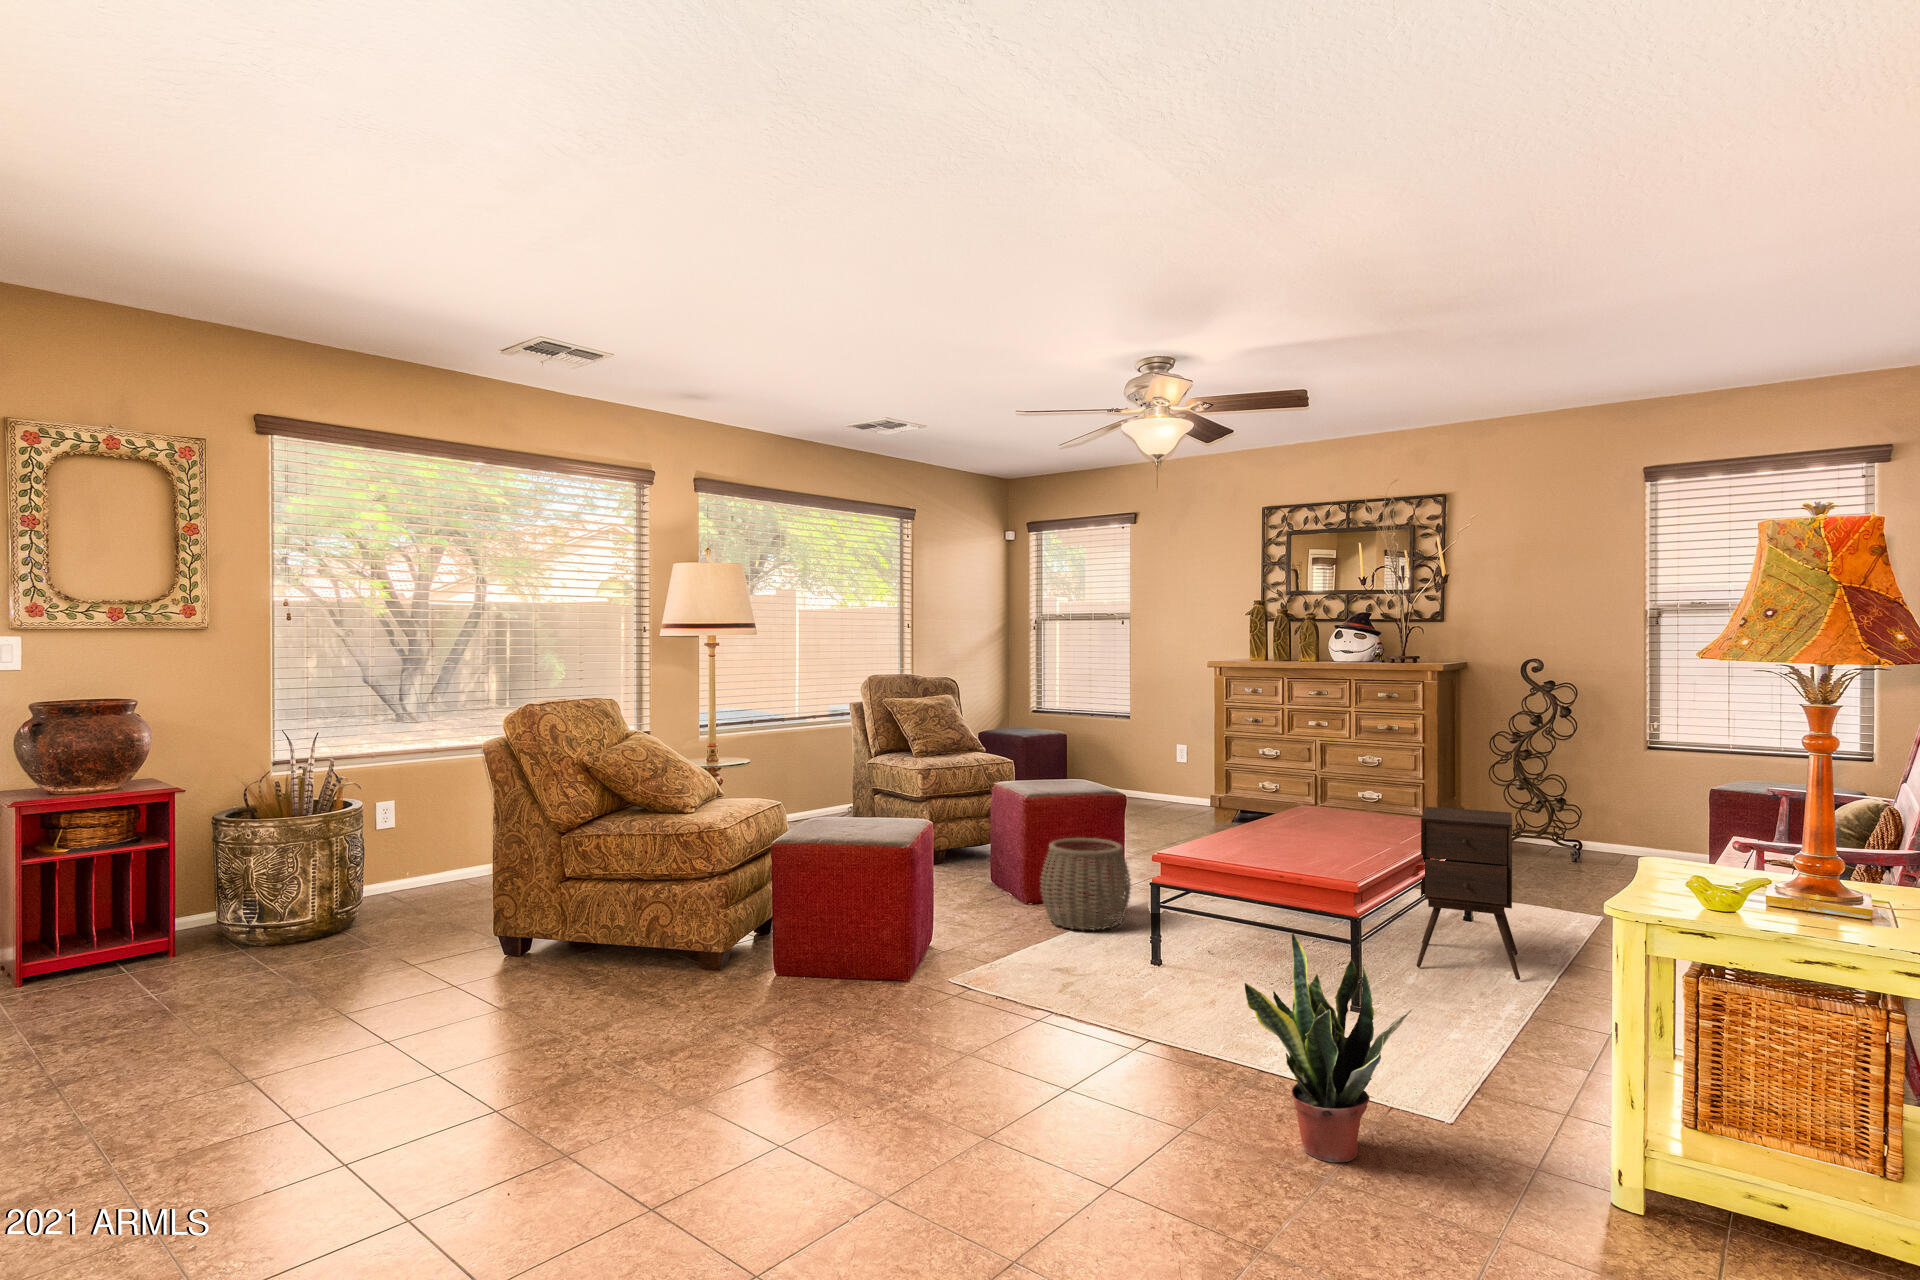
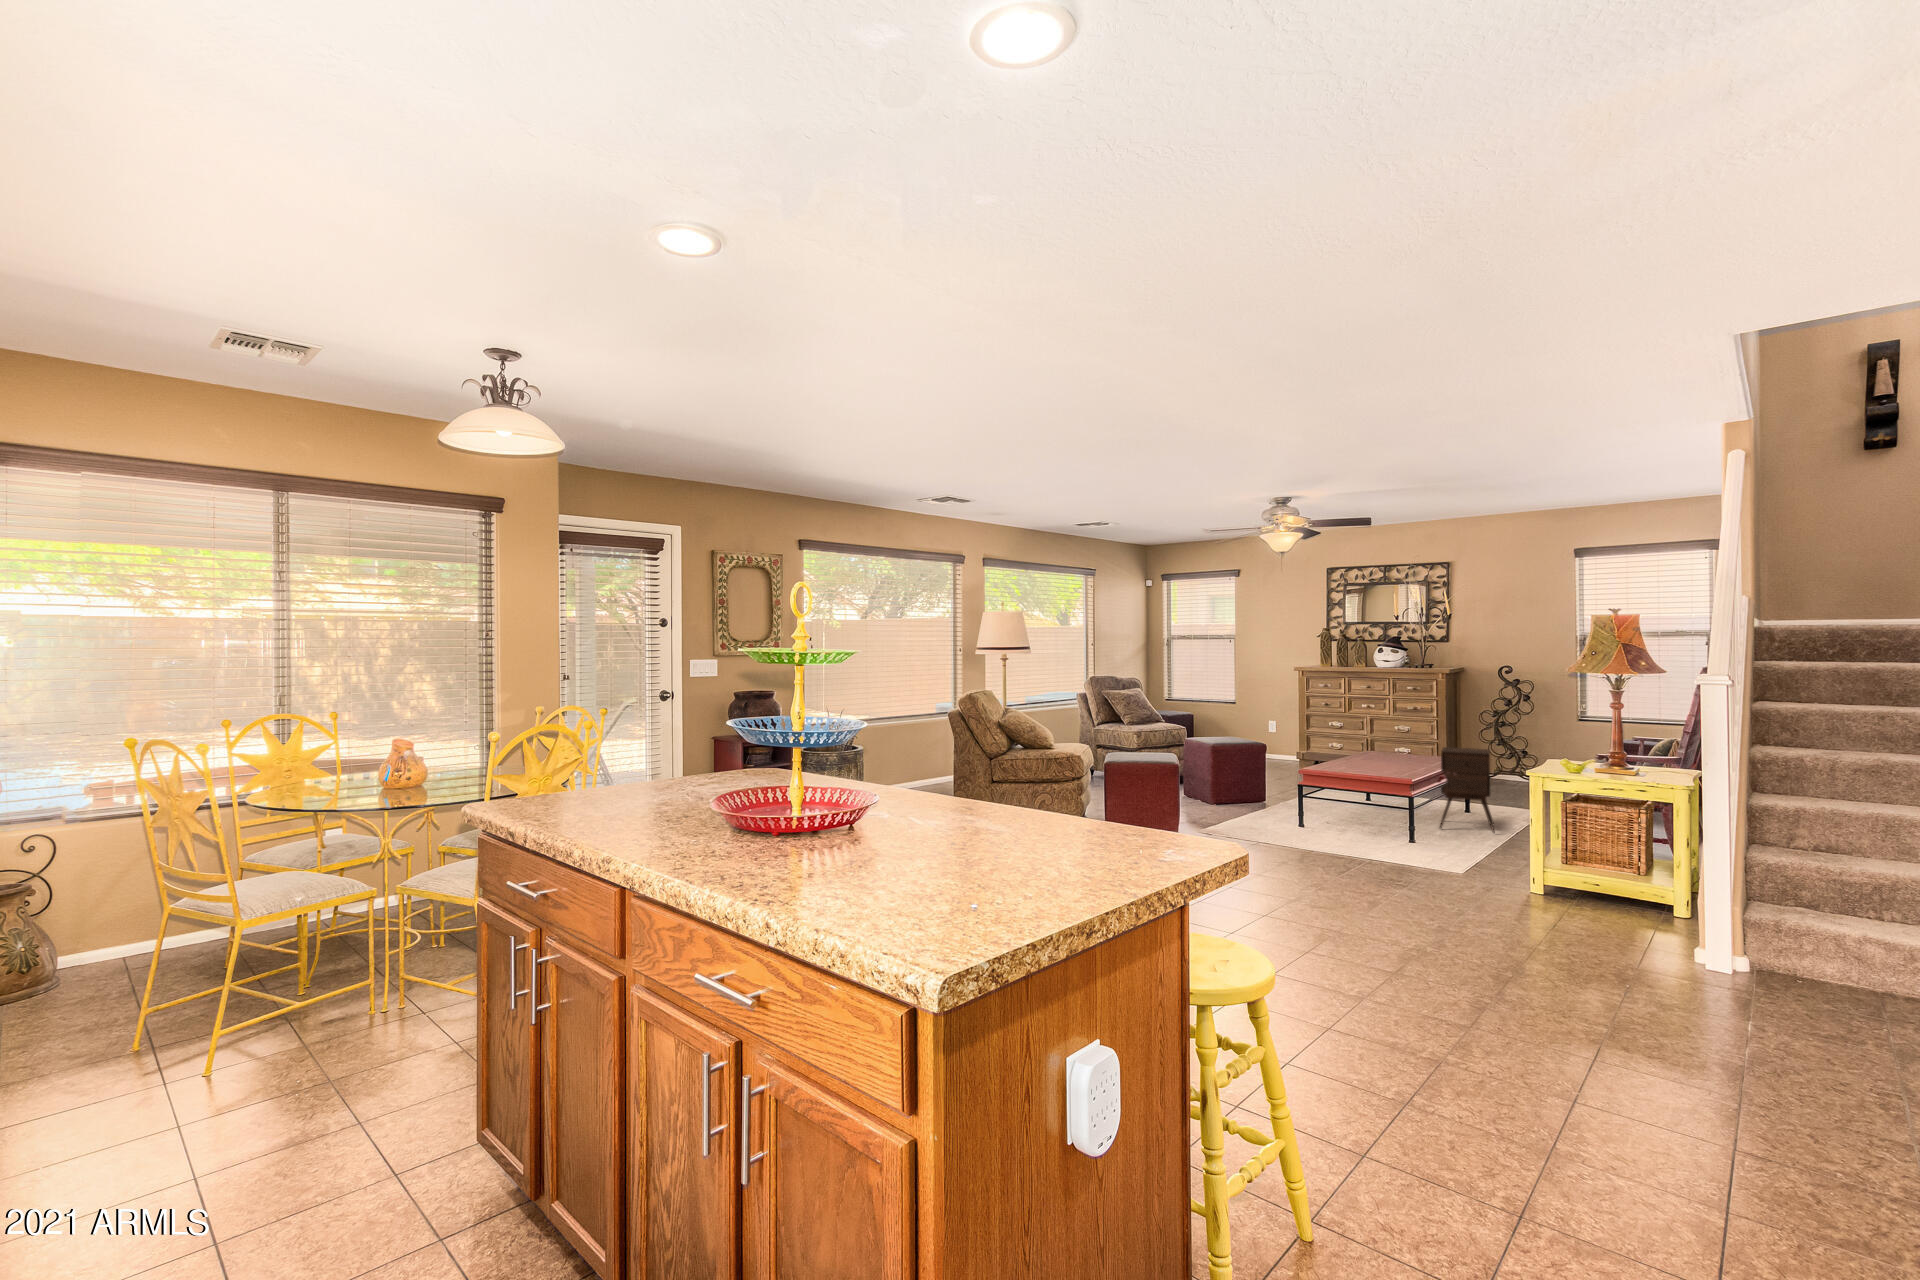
woven basket: present [1041,838,1131,930] -> none [1226,766,1278,815]
potted plant: present [1245,933,1414,1162] -> none [1371,790,1445,884]

